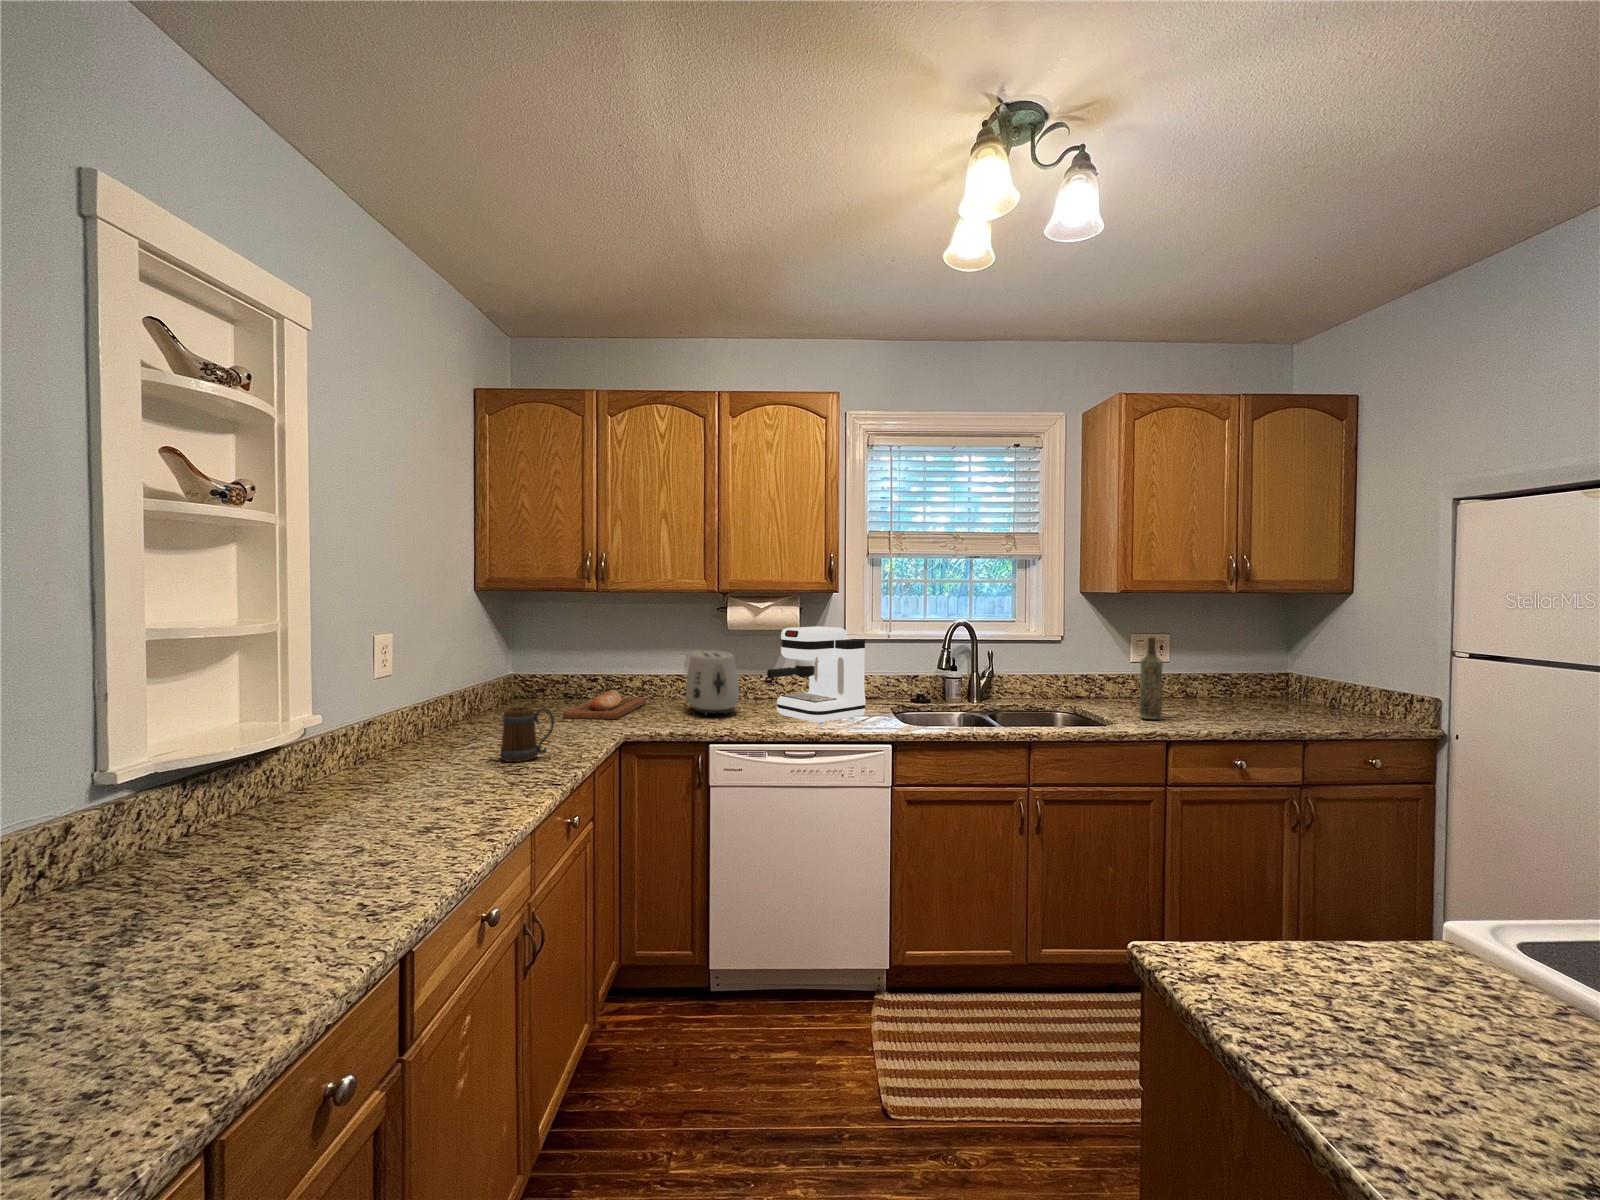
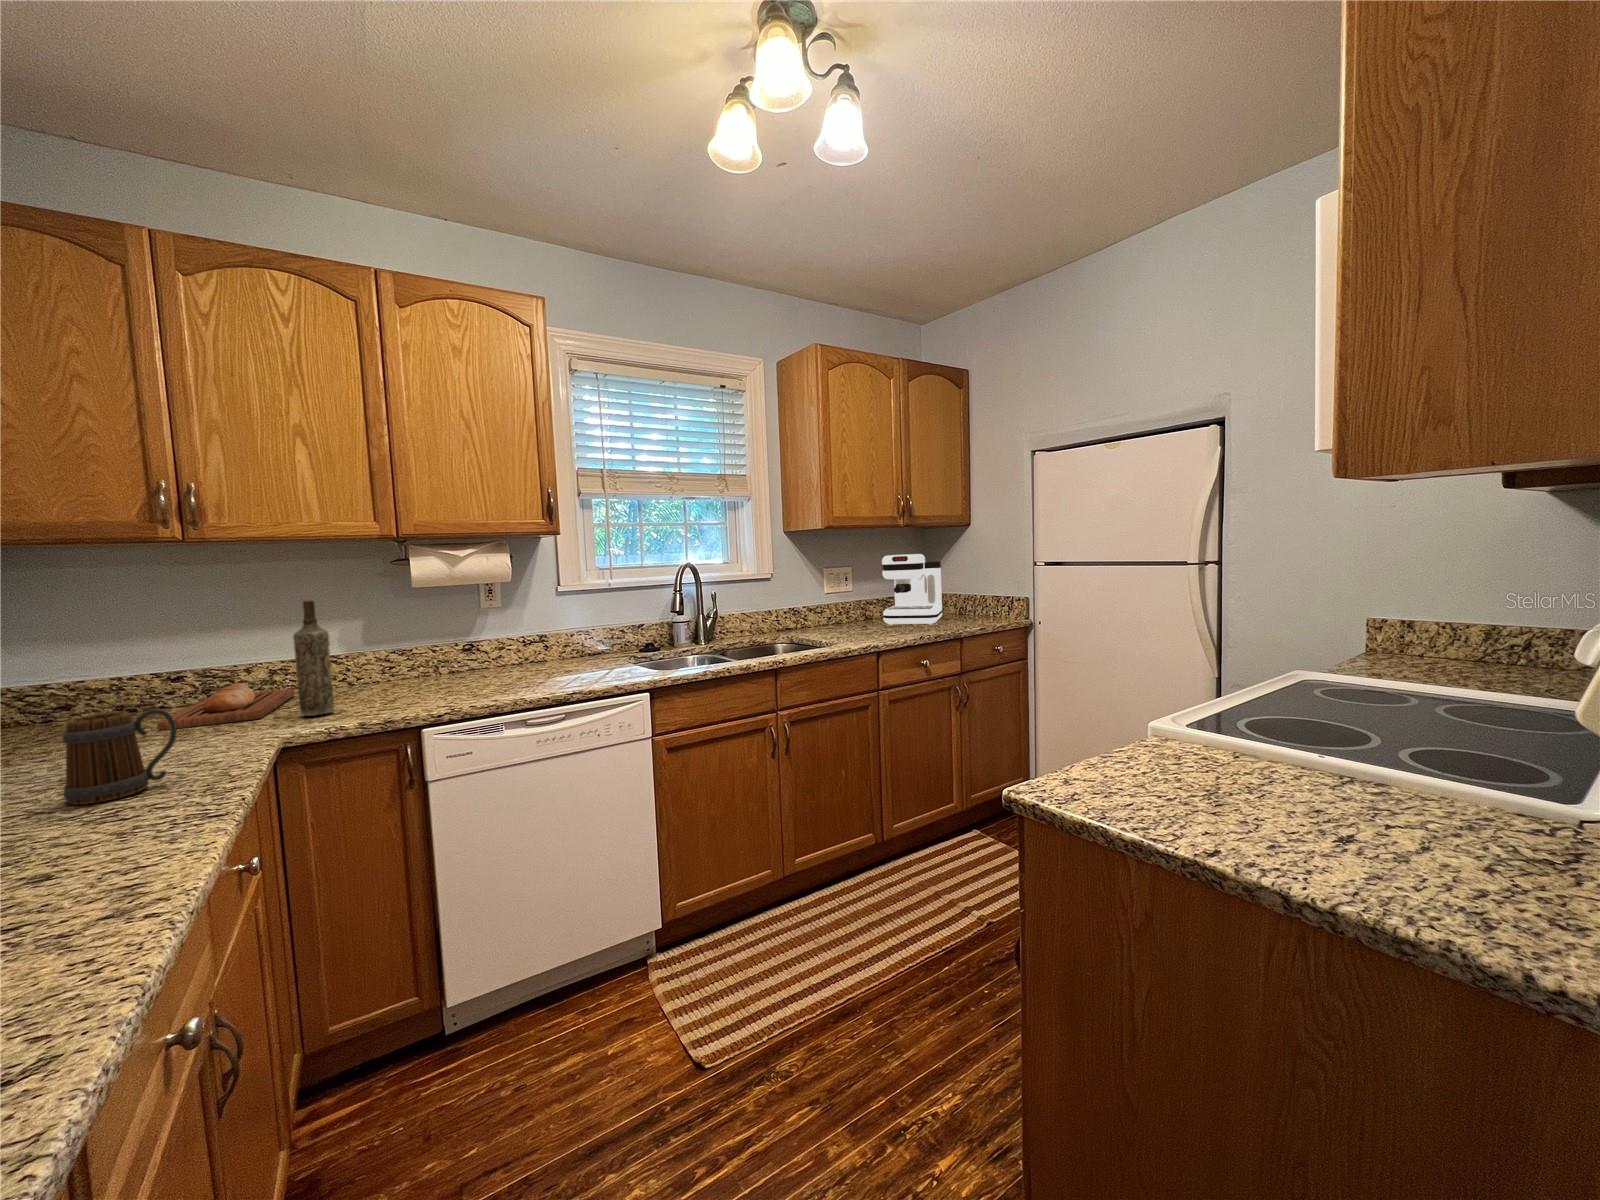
coffee maker: present [767,626,865,724] -> present [882,554,942,625]
bottle: present [1140,636,1163,720] -> present [293,599,334,716]
toaster: present [686,650,739,716] -> none [361,616,443,696]

